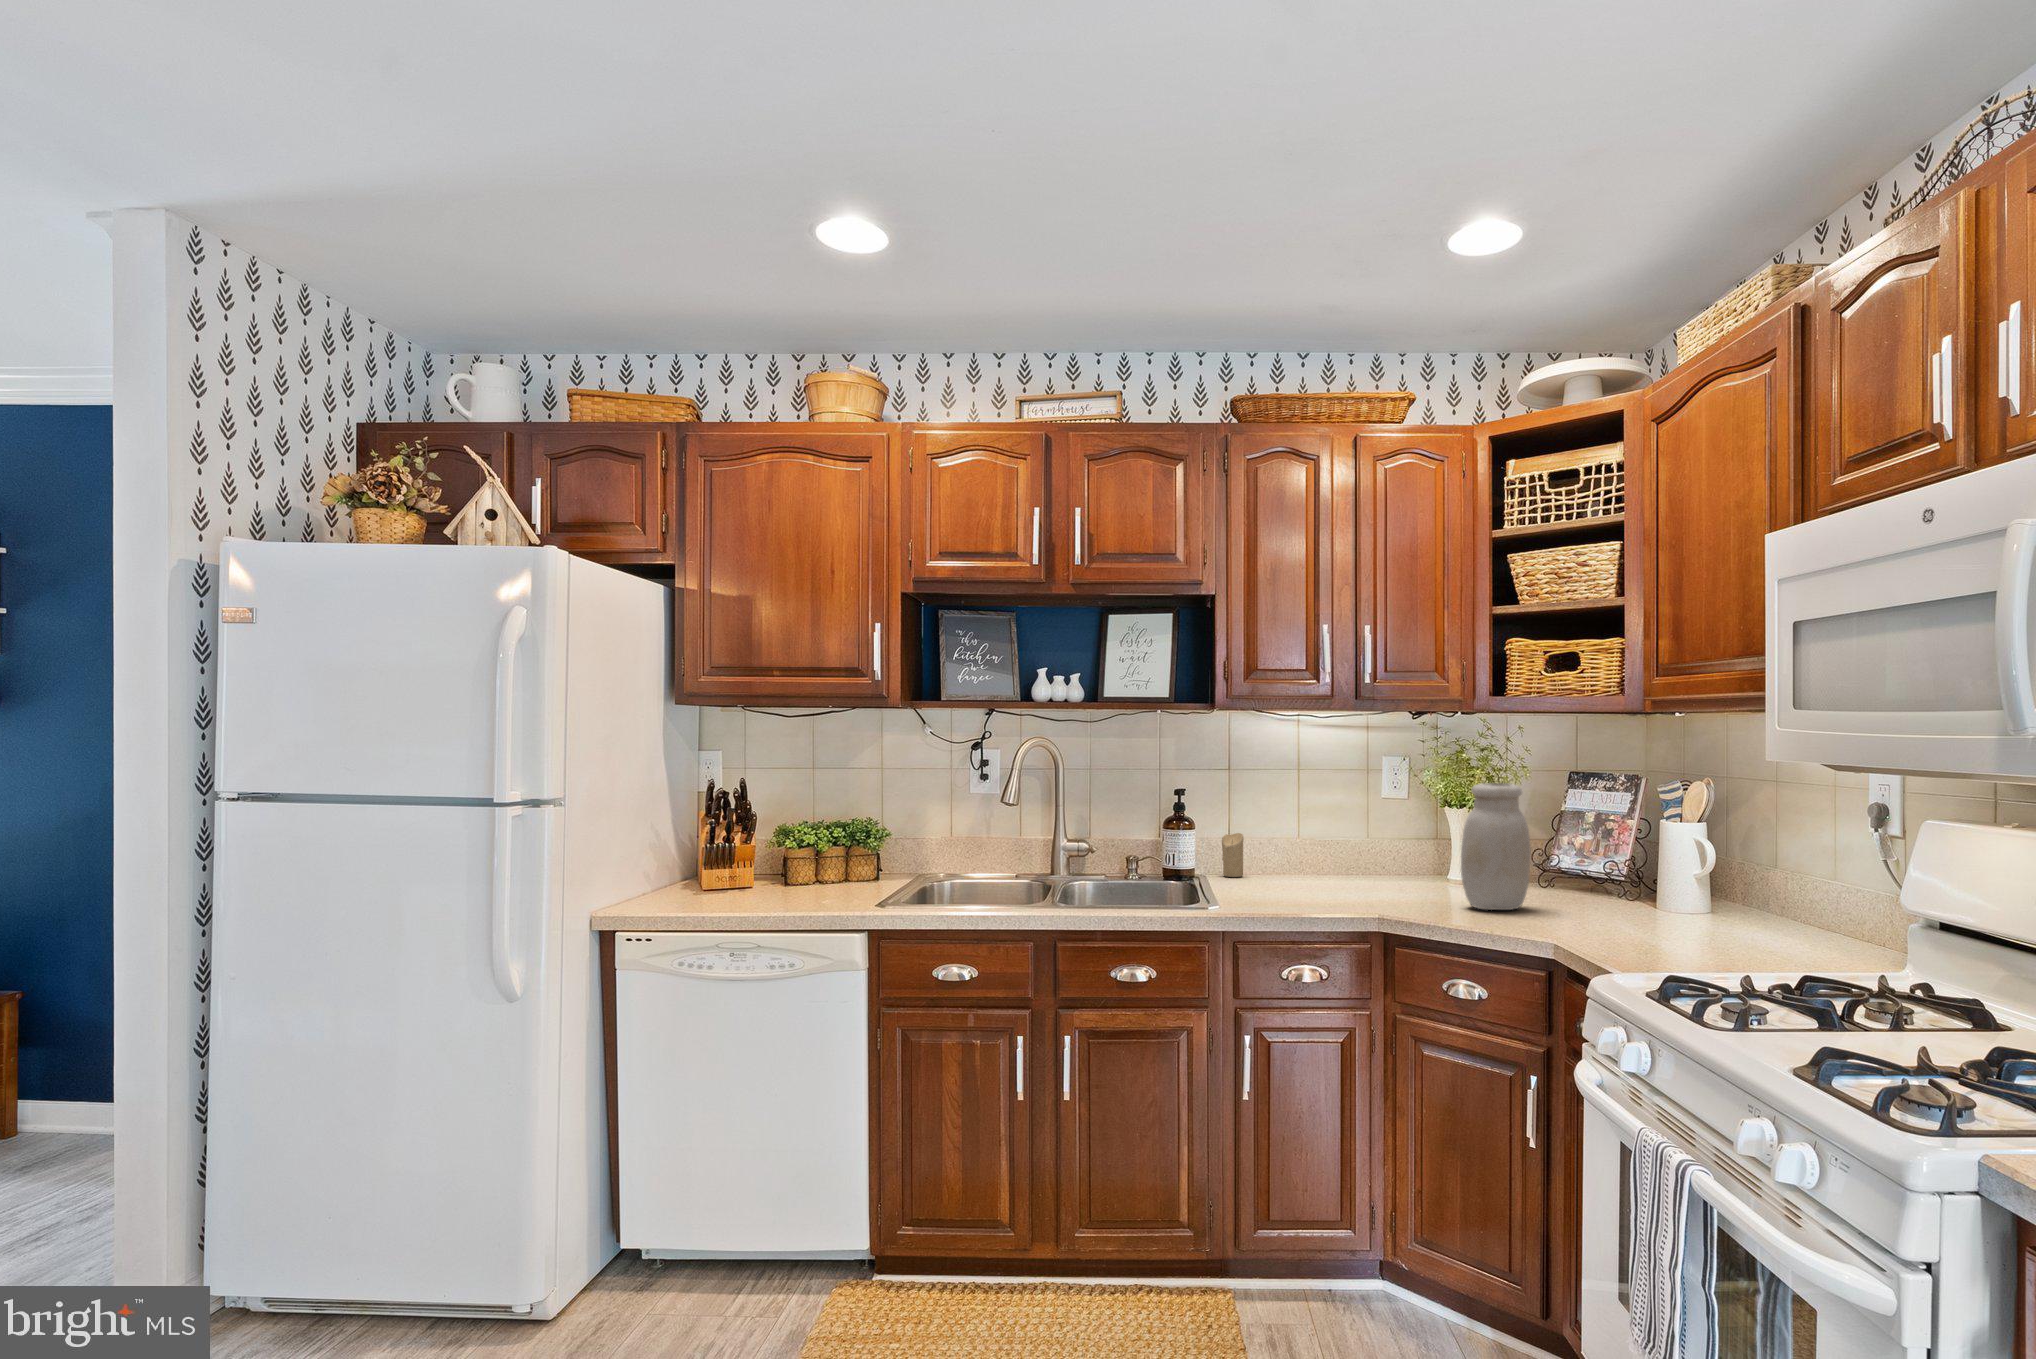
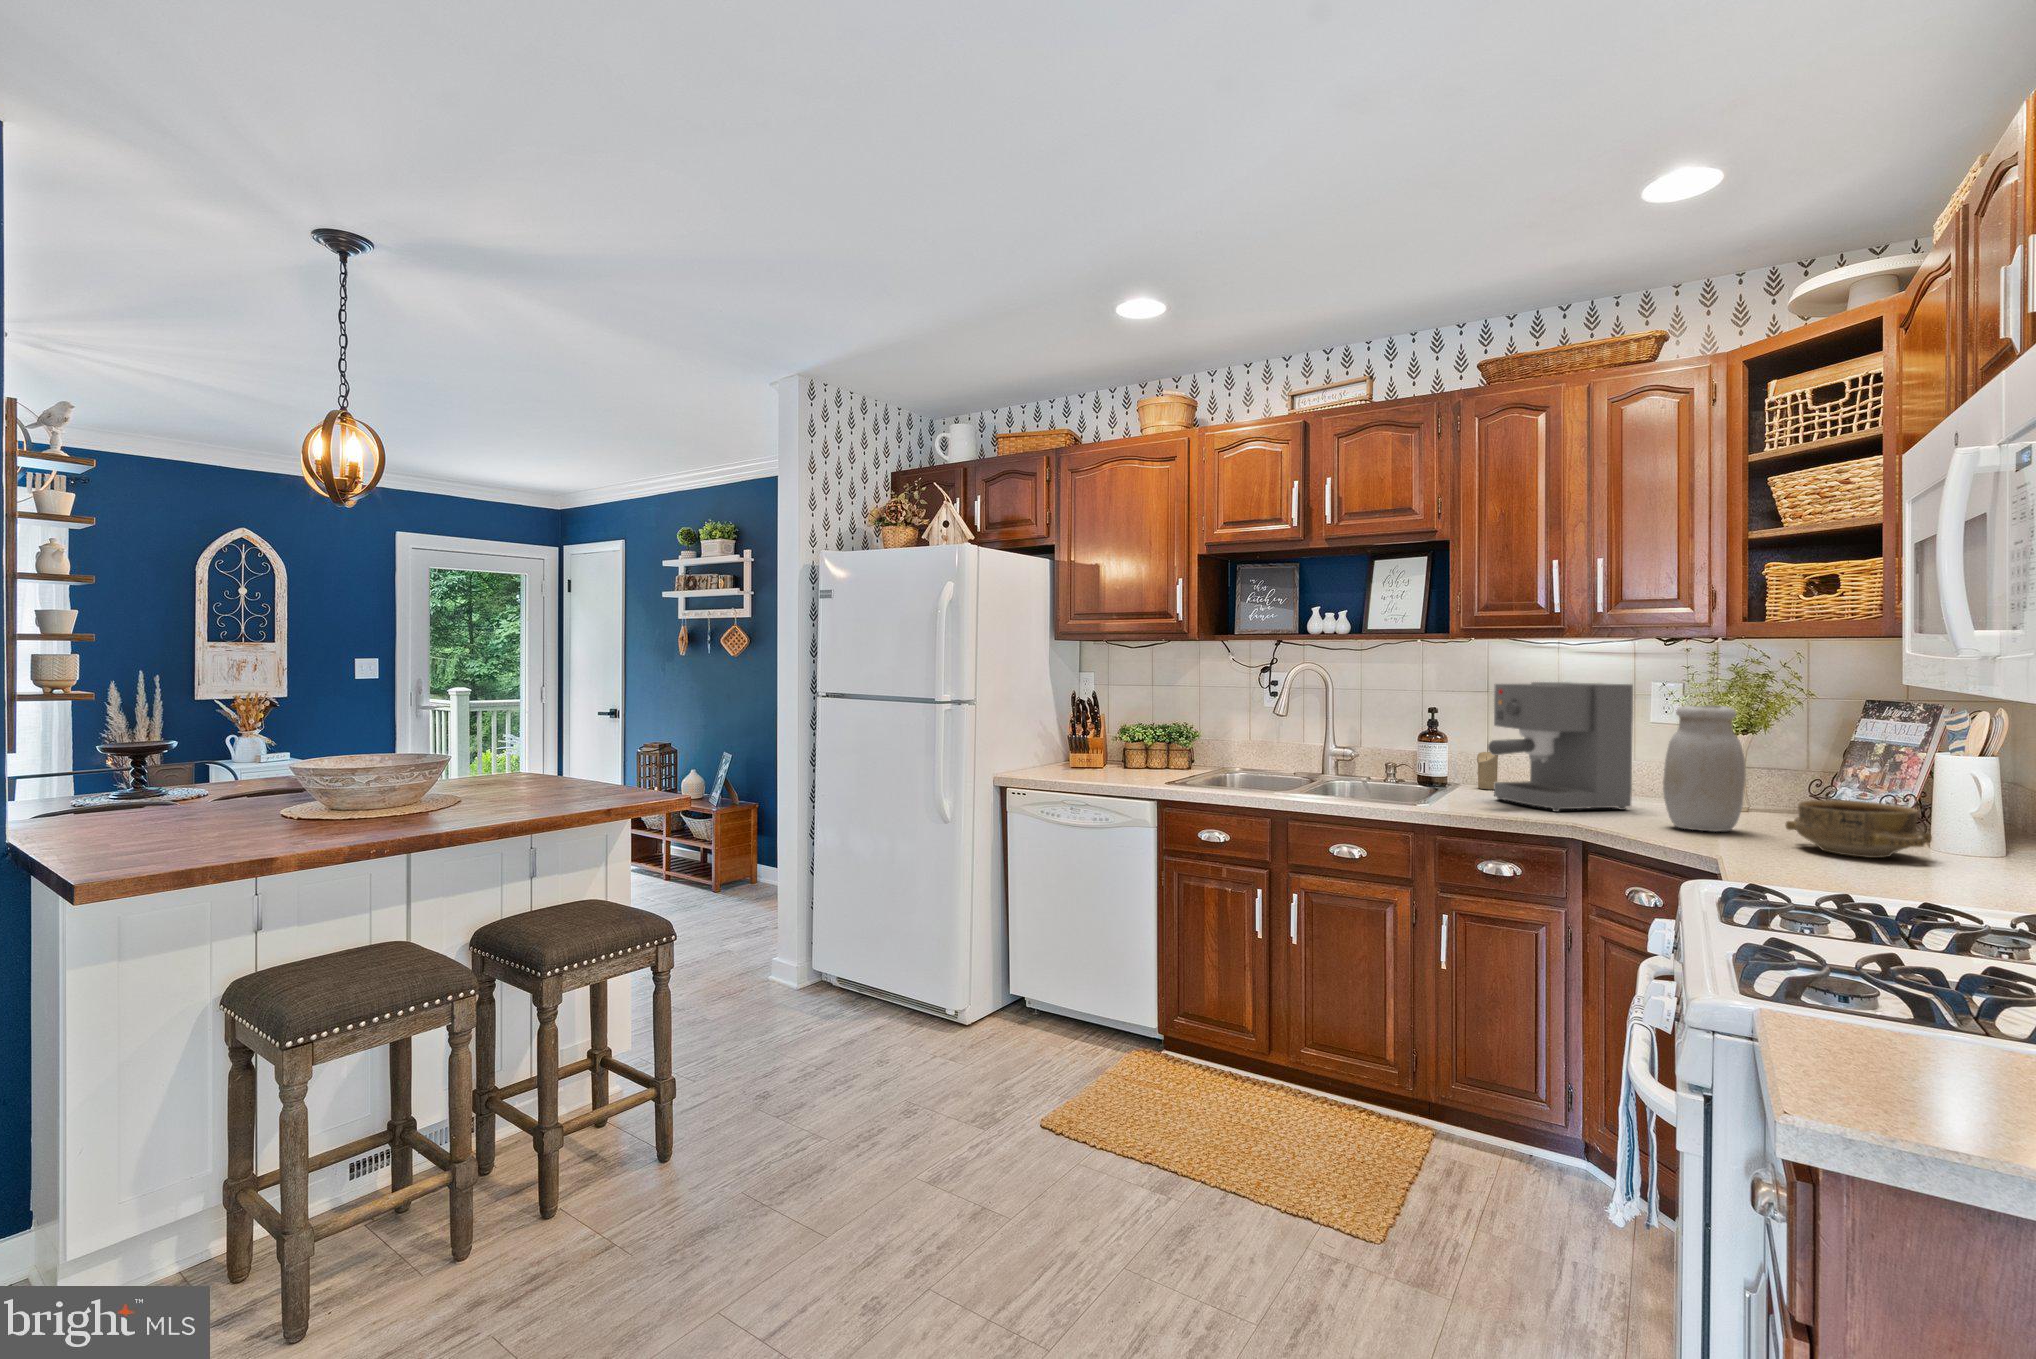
coffee maker: none [1268,756,1401,900] -> present [1488,682,1633,812]
ceramic bowl: none [1582,871,1698,925] -> present [1786,800,1932,858]

